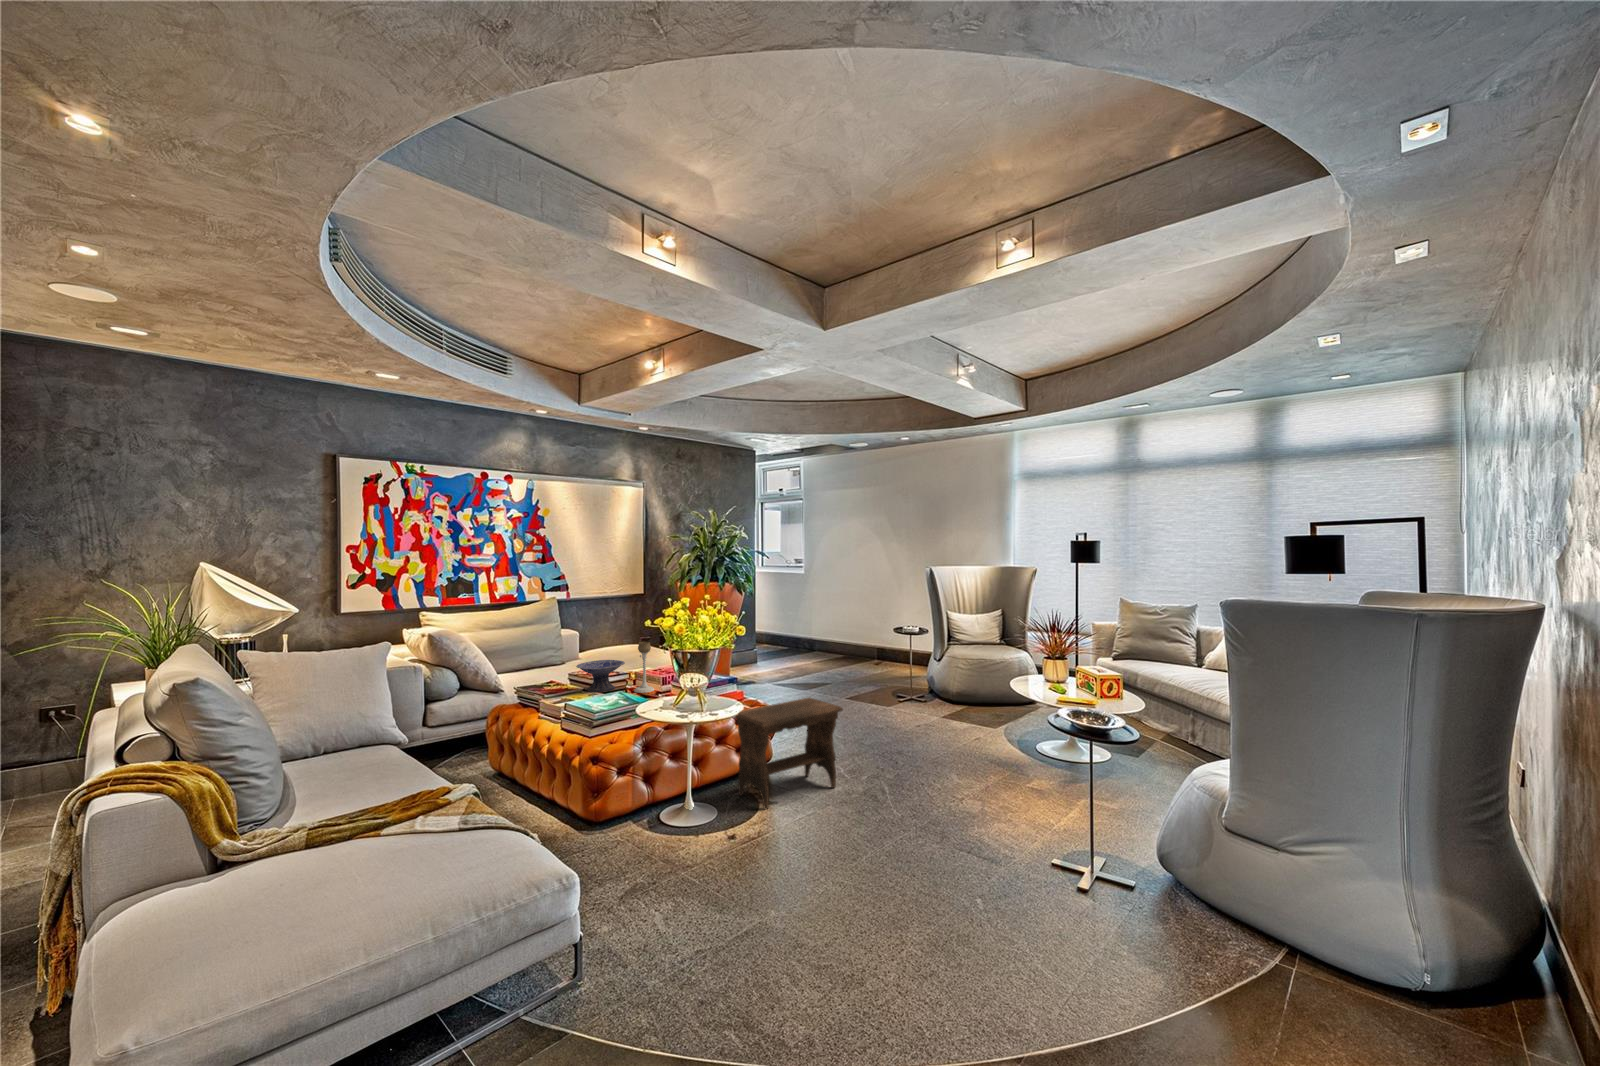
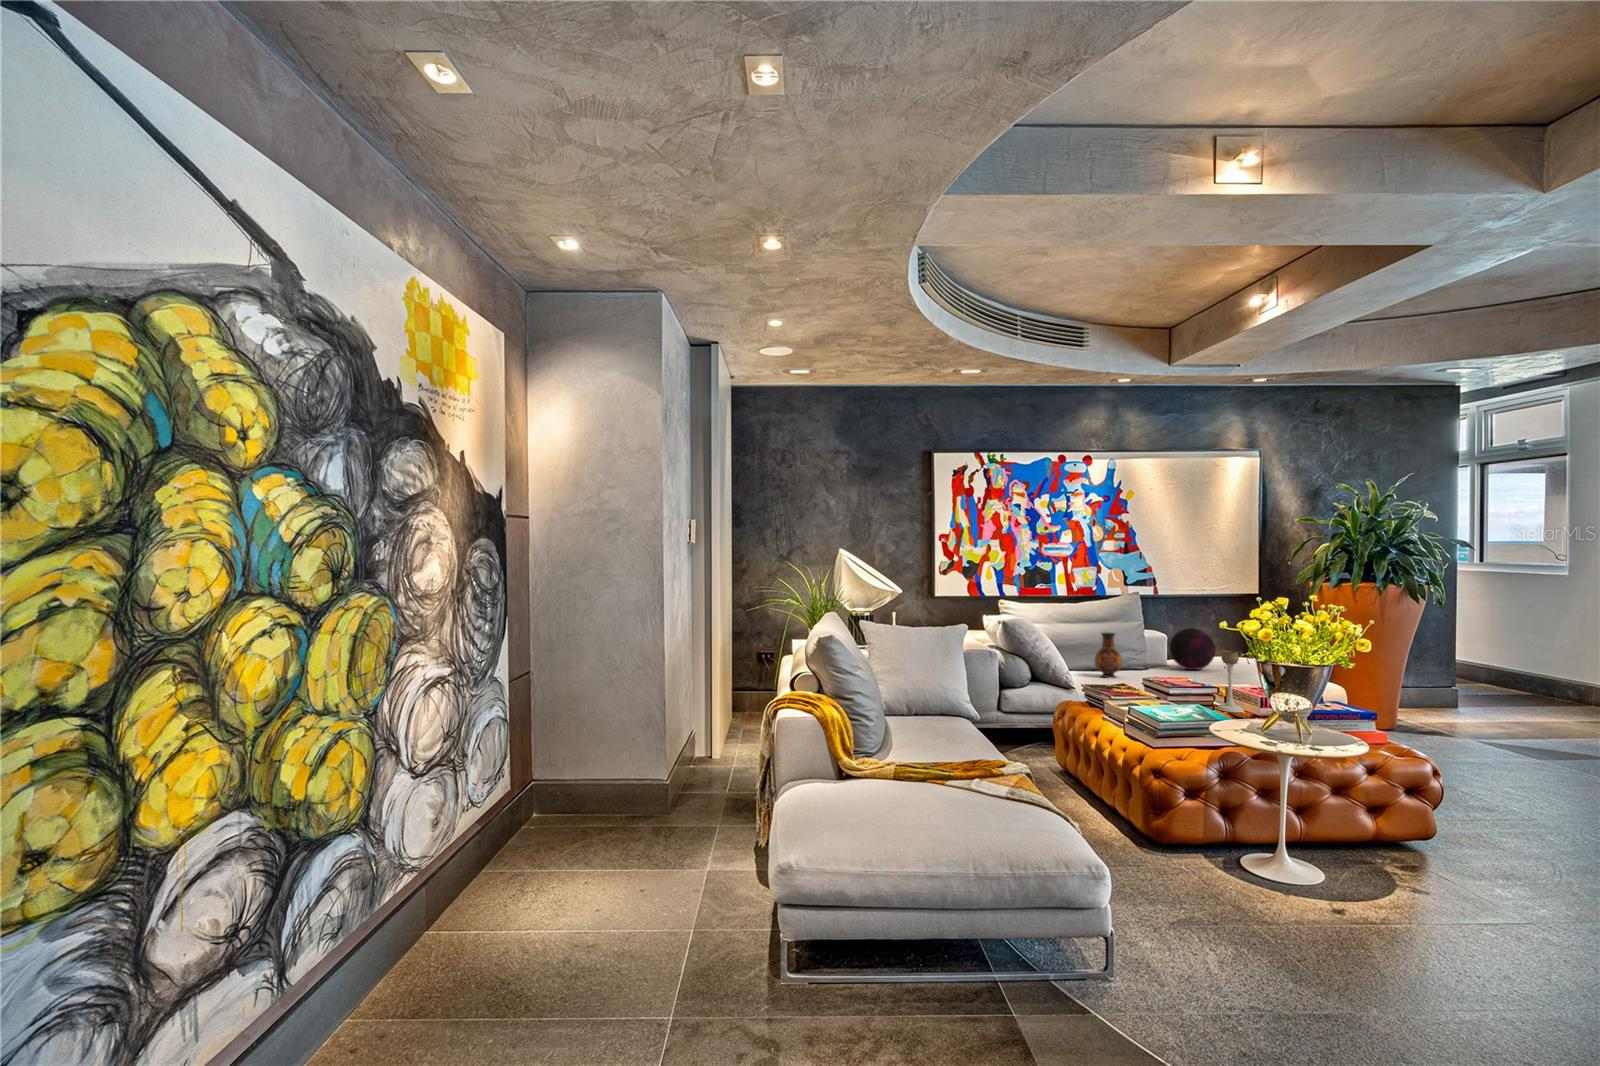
decorative orb: none [583,625,619,660] -> present [1169,628,1215,670]
vase: none [521,635,546,677] -> present [1095,632,1122,678]
decorative bowl: present [576,660,625,692] -> none [1148,667,1207,704]
footstool: present [735,698,843,809] -> none [1351,756,1562,903]

